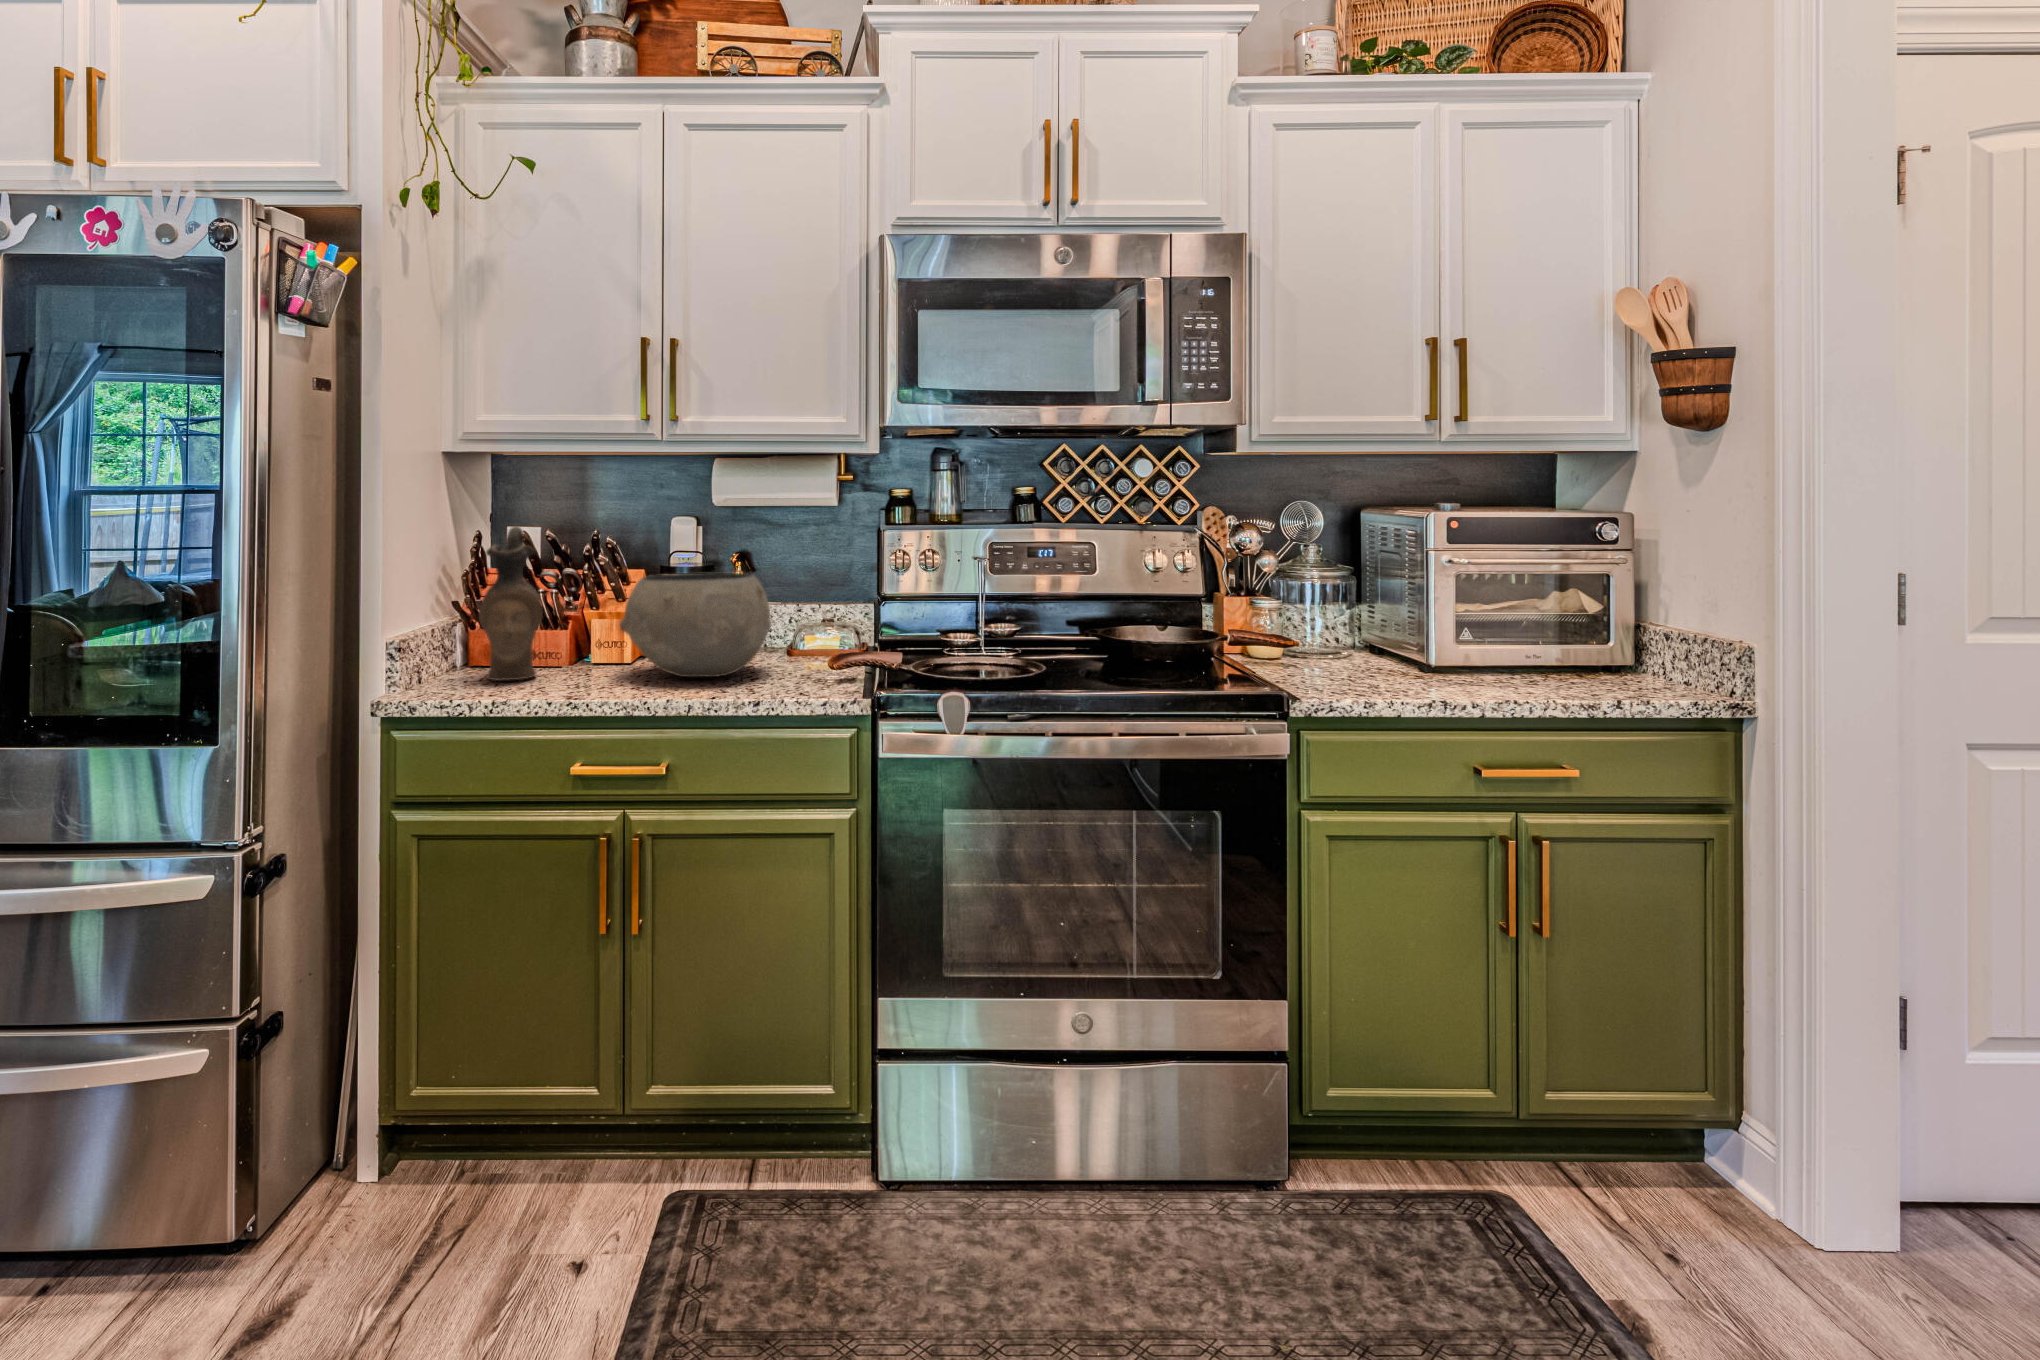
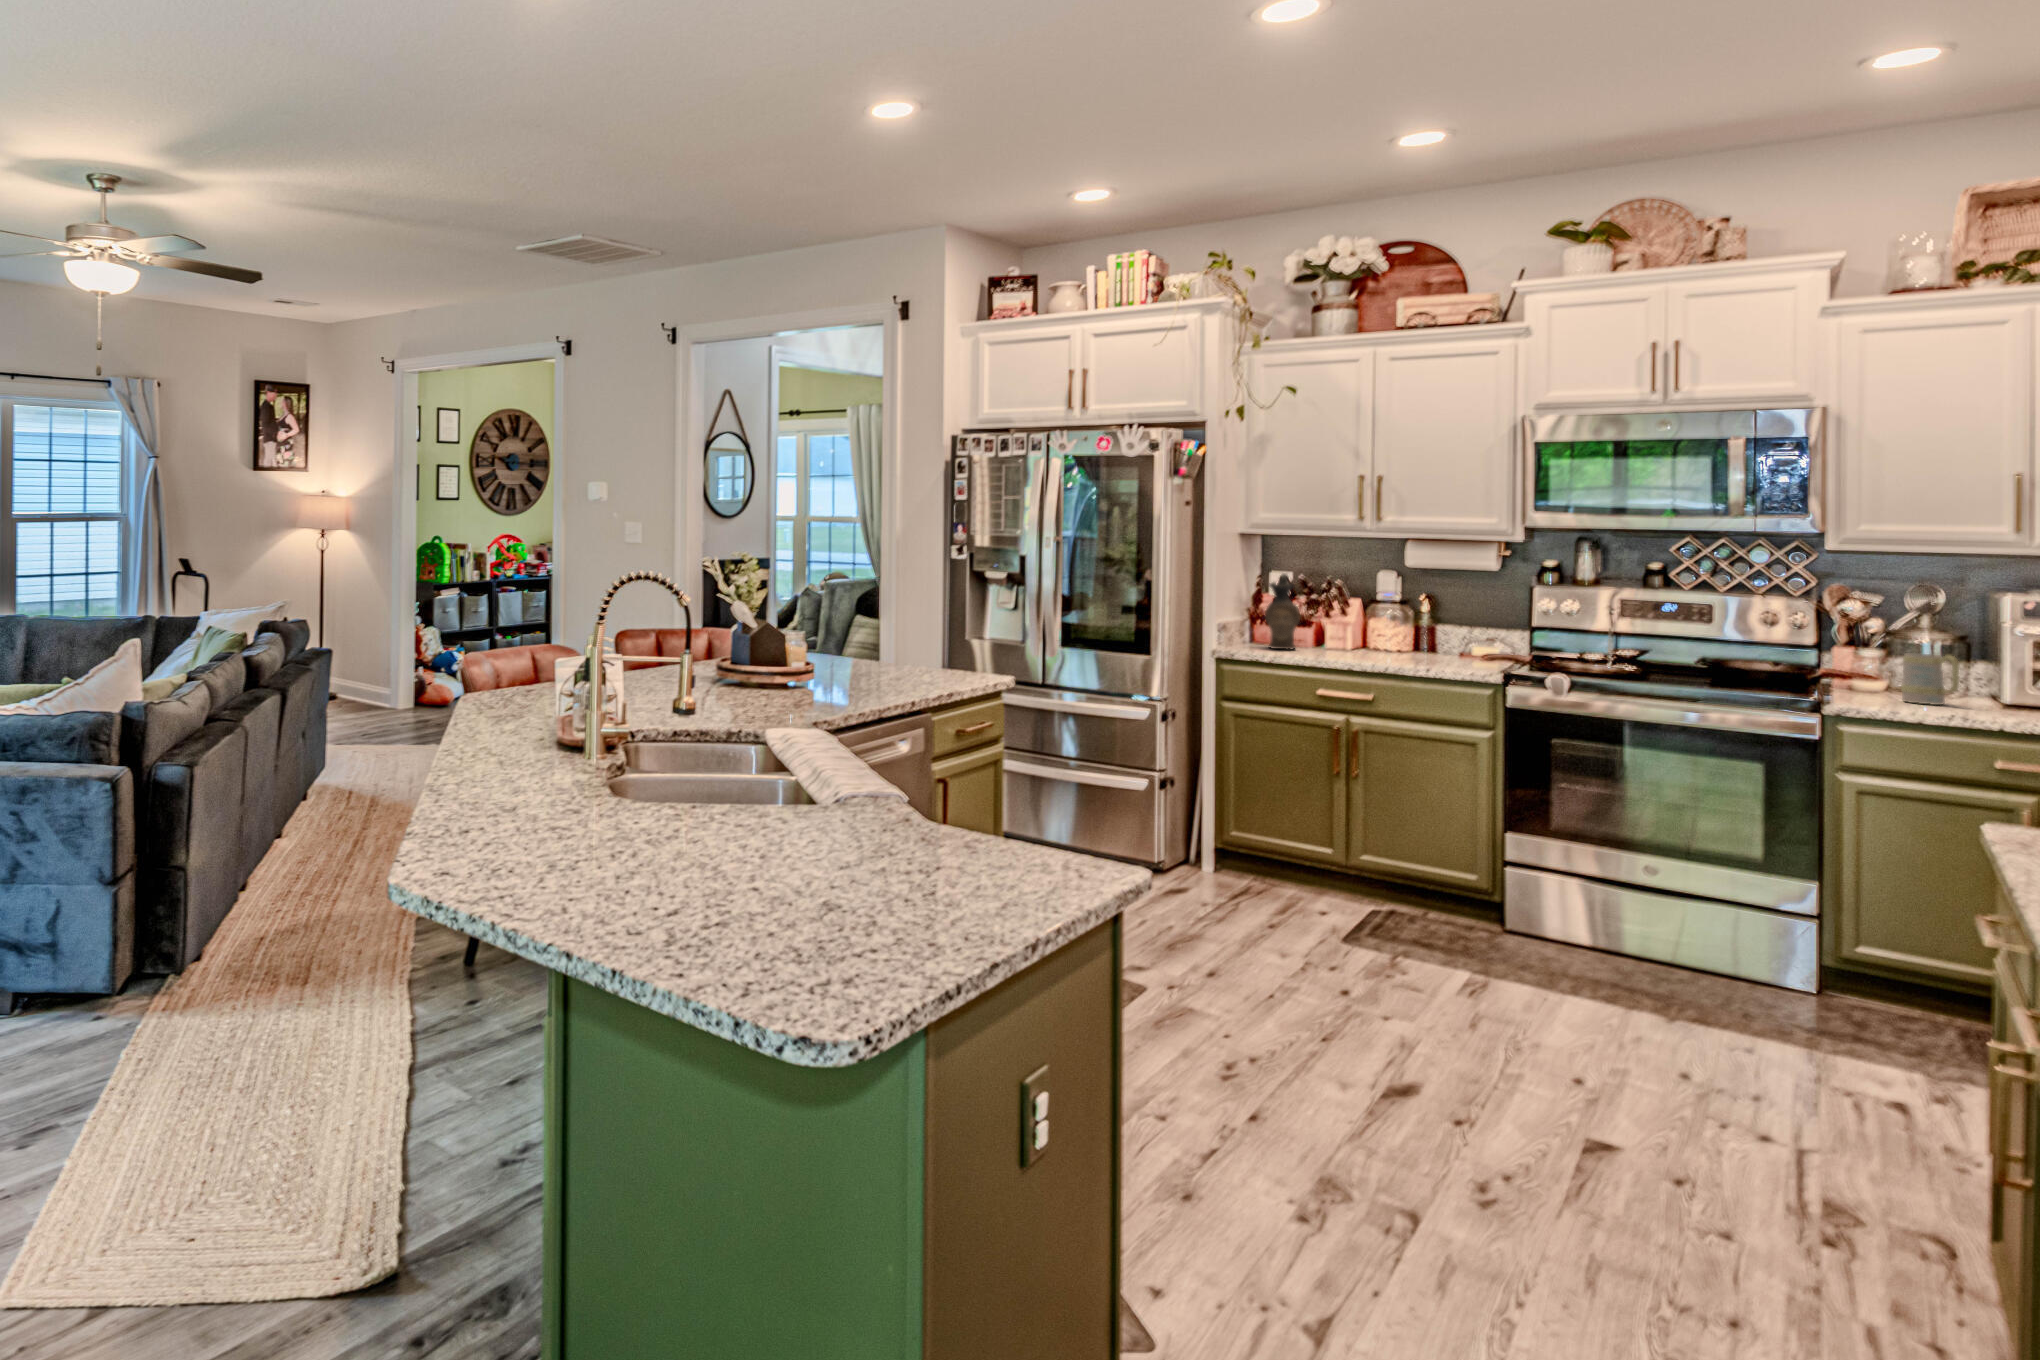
ceramic bowl: present [620,573,771,677] -> none [1345,603,1443,658]
mug: none [1347,605,1413,683] -> present [1901,653,1959,705]

